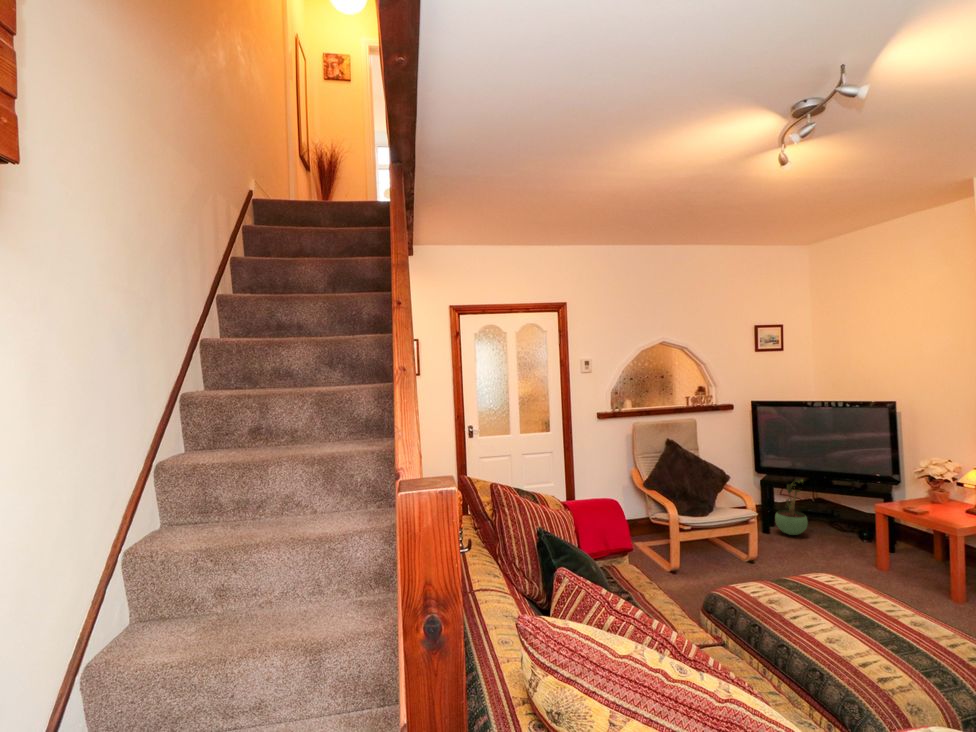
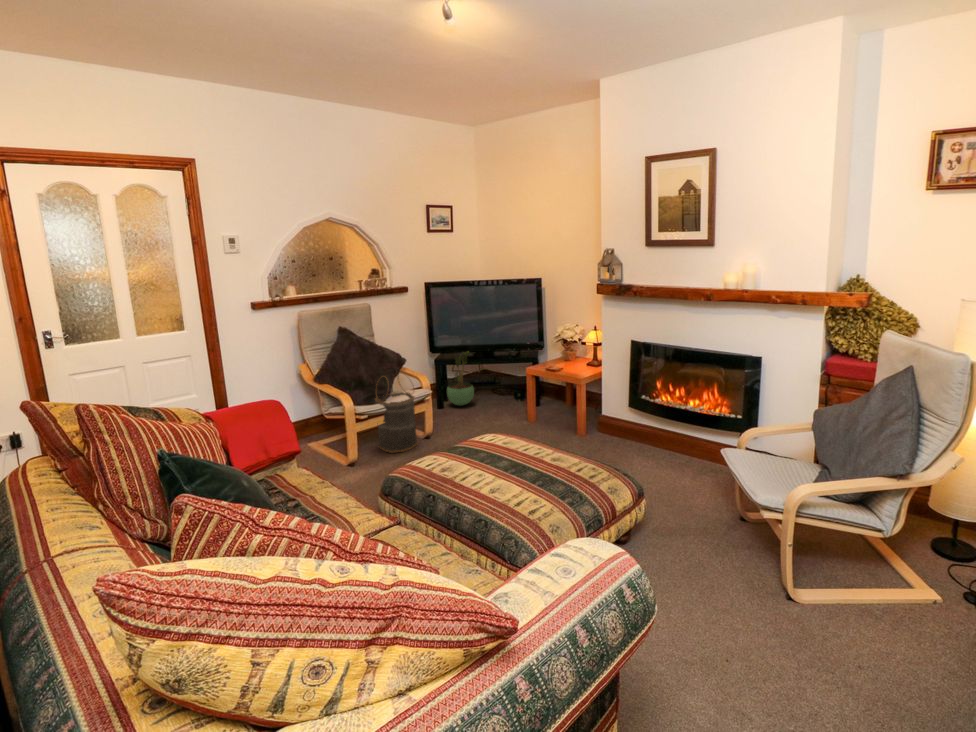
basket: none [699,491,741,570] -> present [375,384,418,453]

